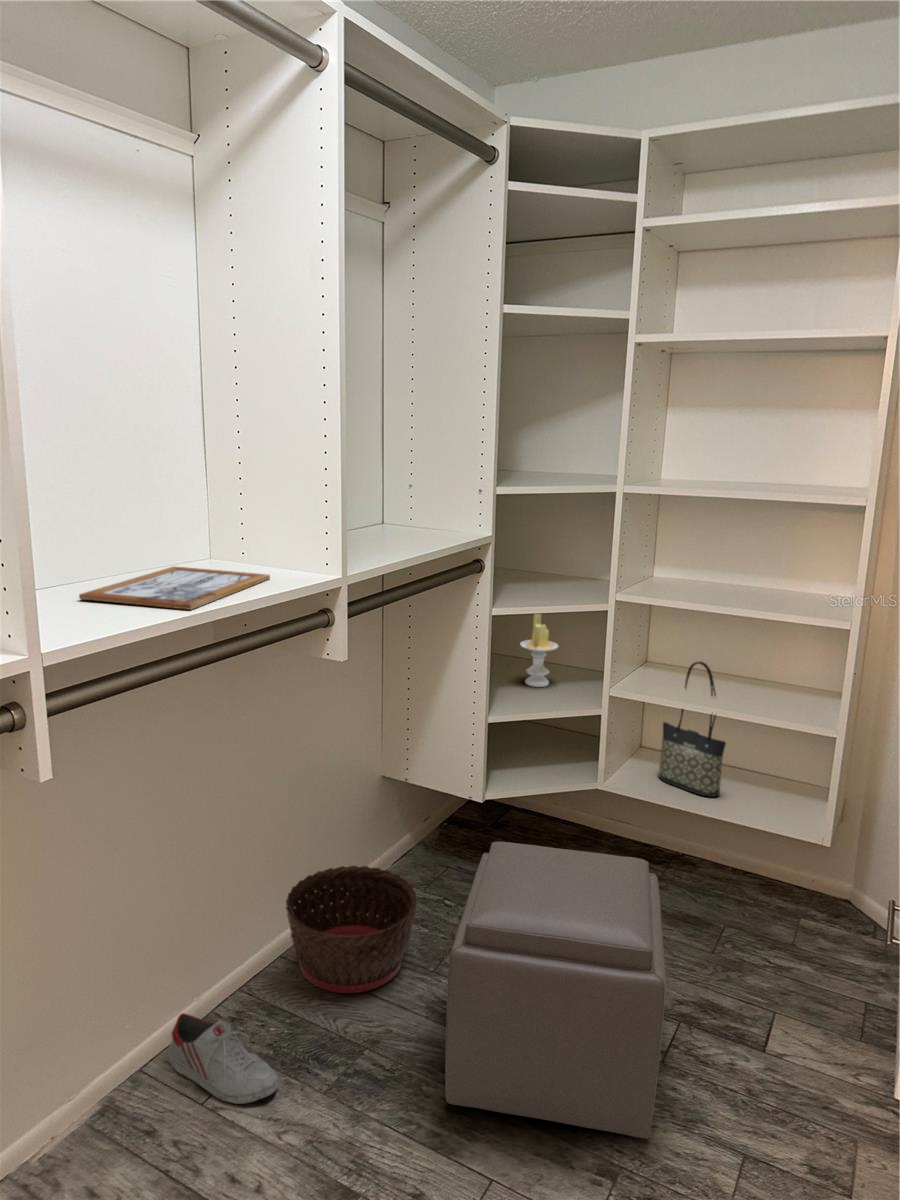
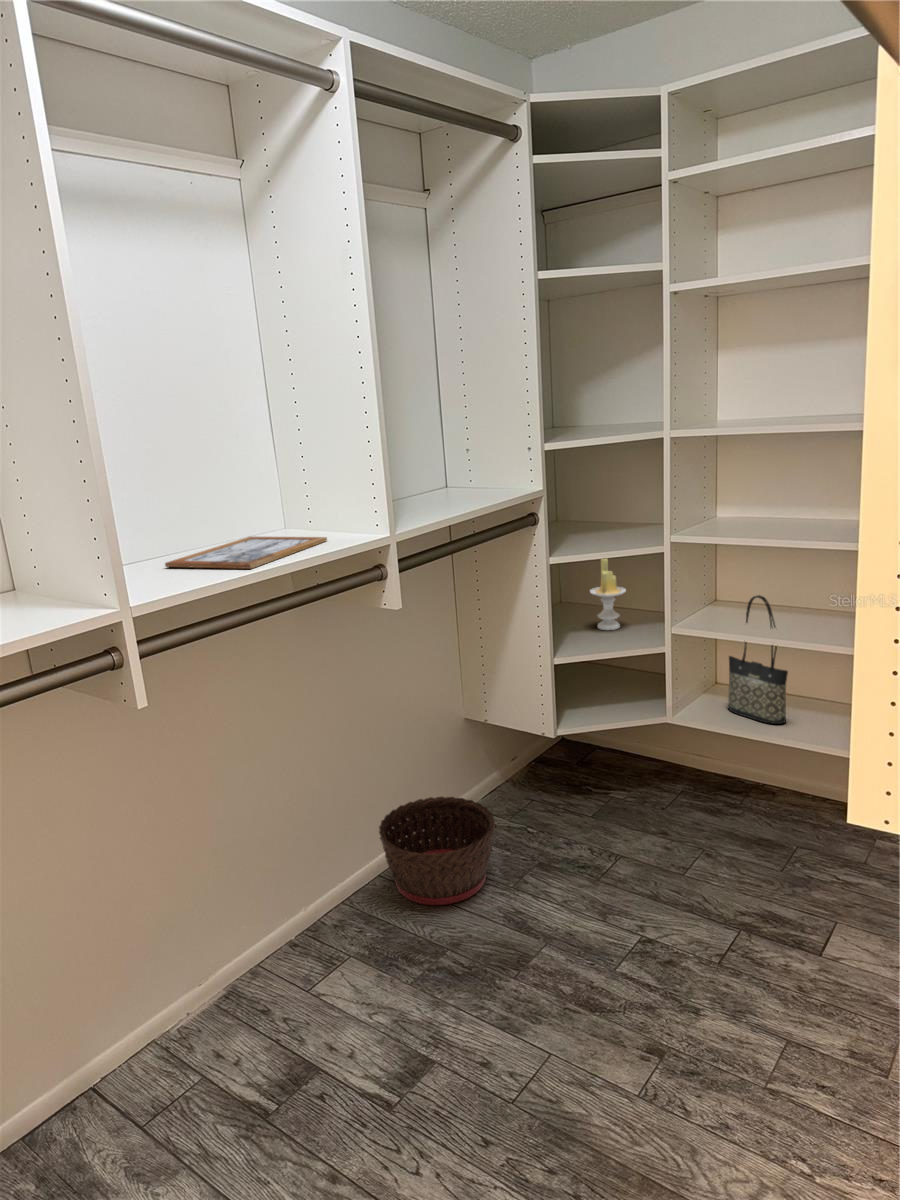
ottoman: present [445,842,666,1139] -> none [505,767,709,1024]
shoe: present [167,1013,279,1104] -> none [281,918,371,991]

